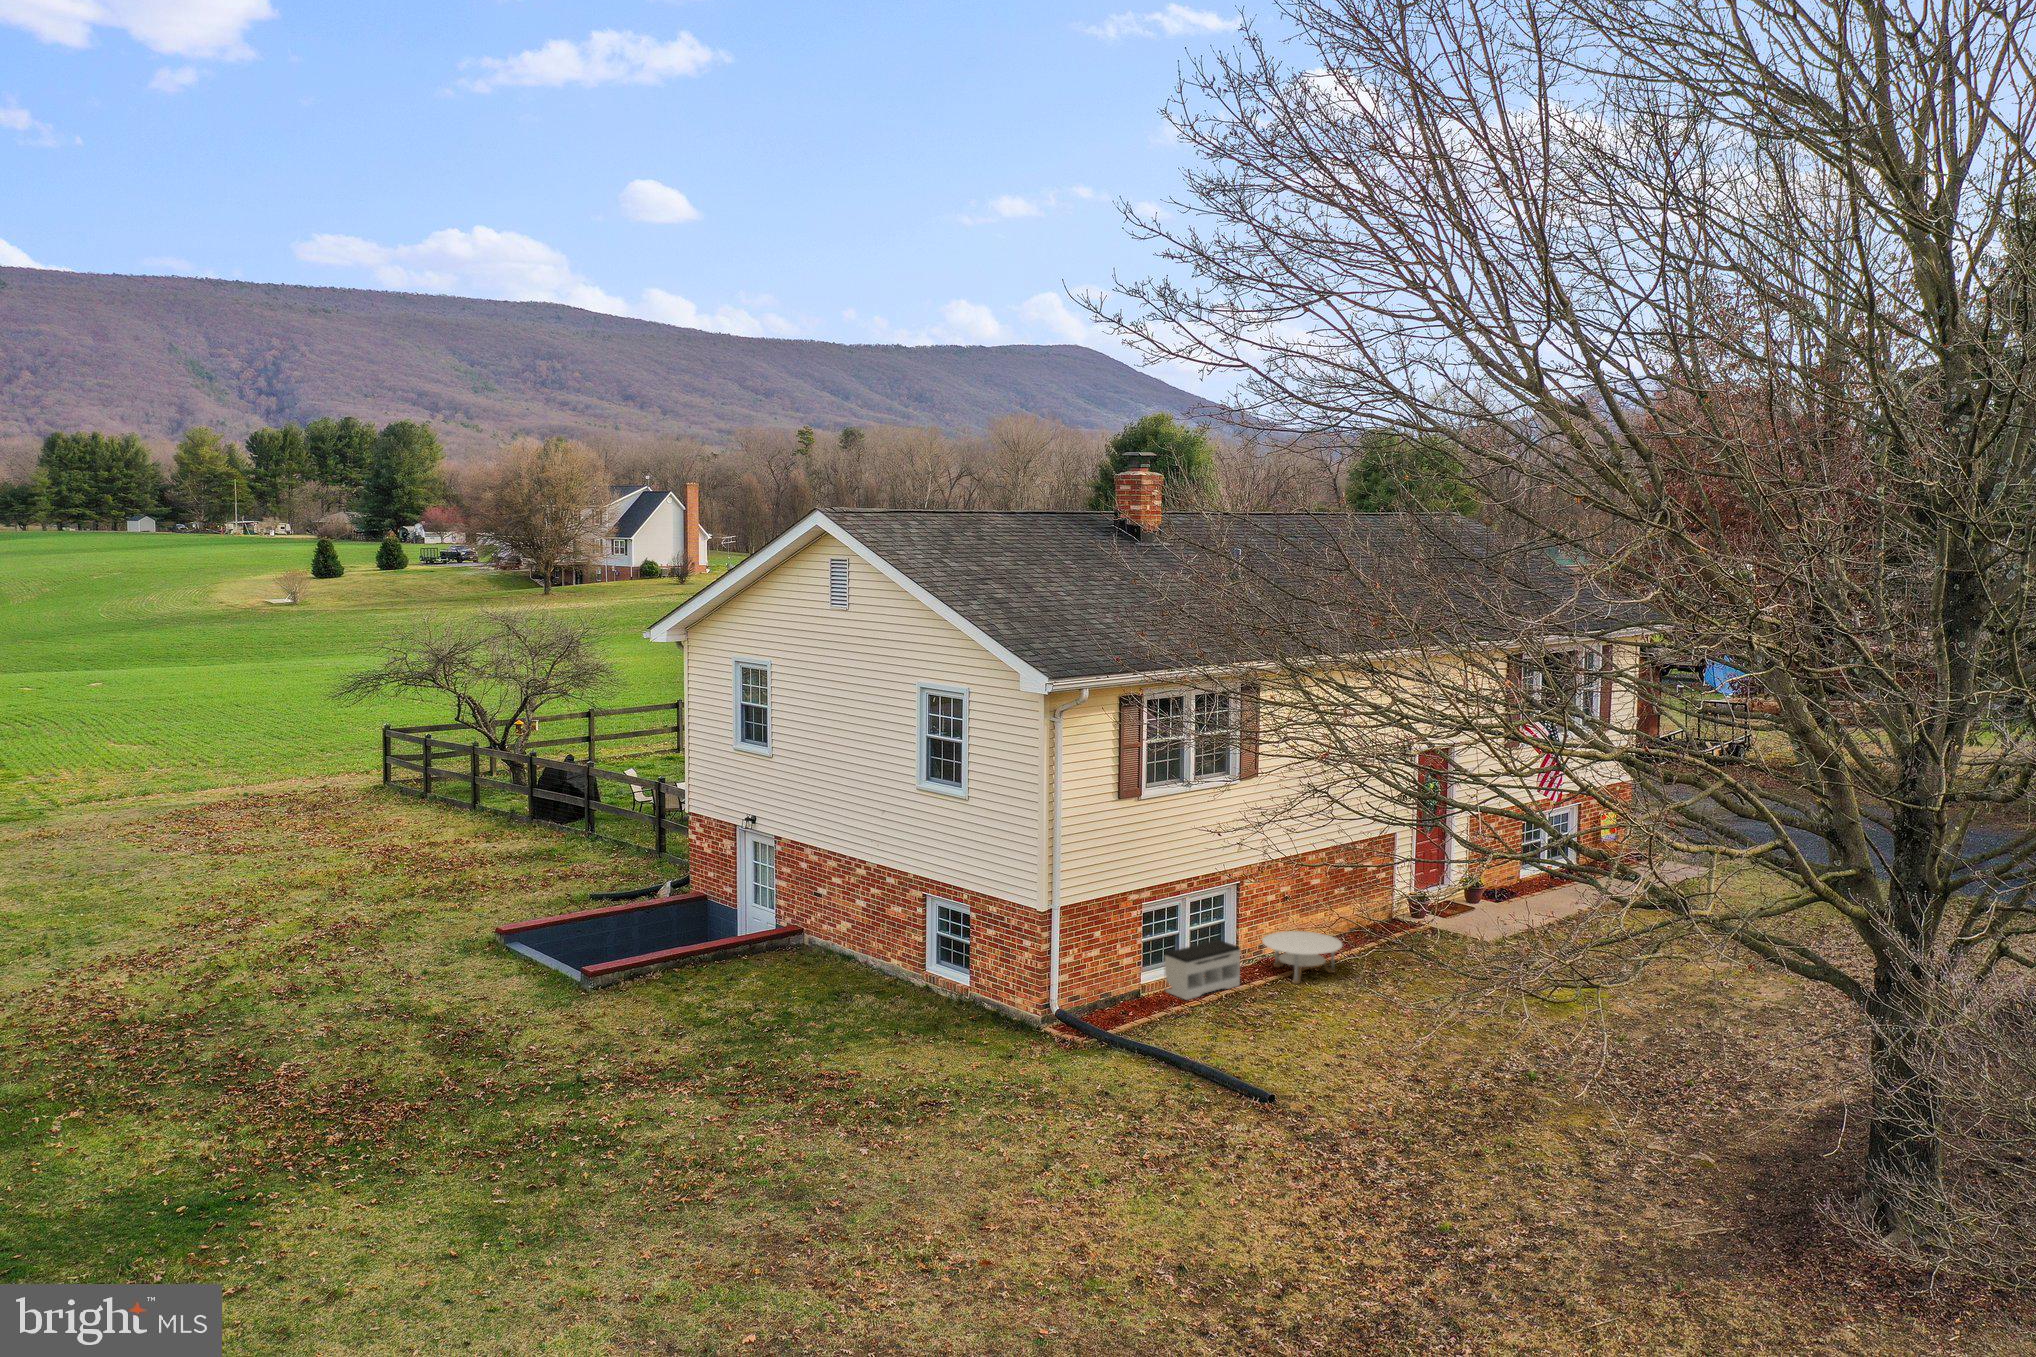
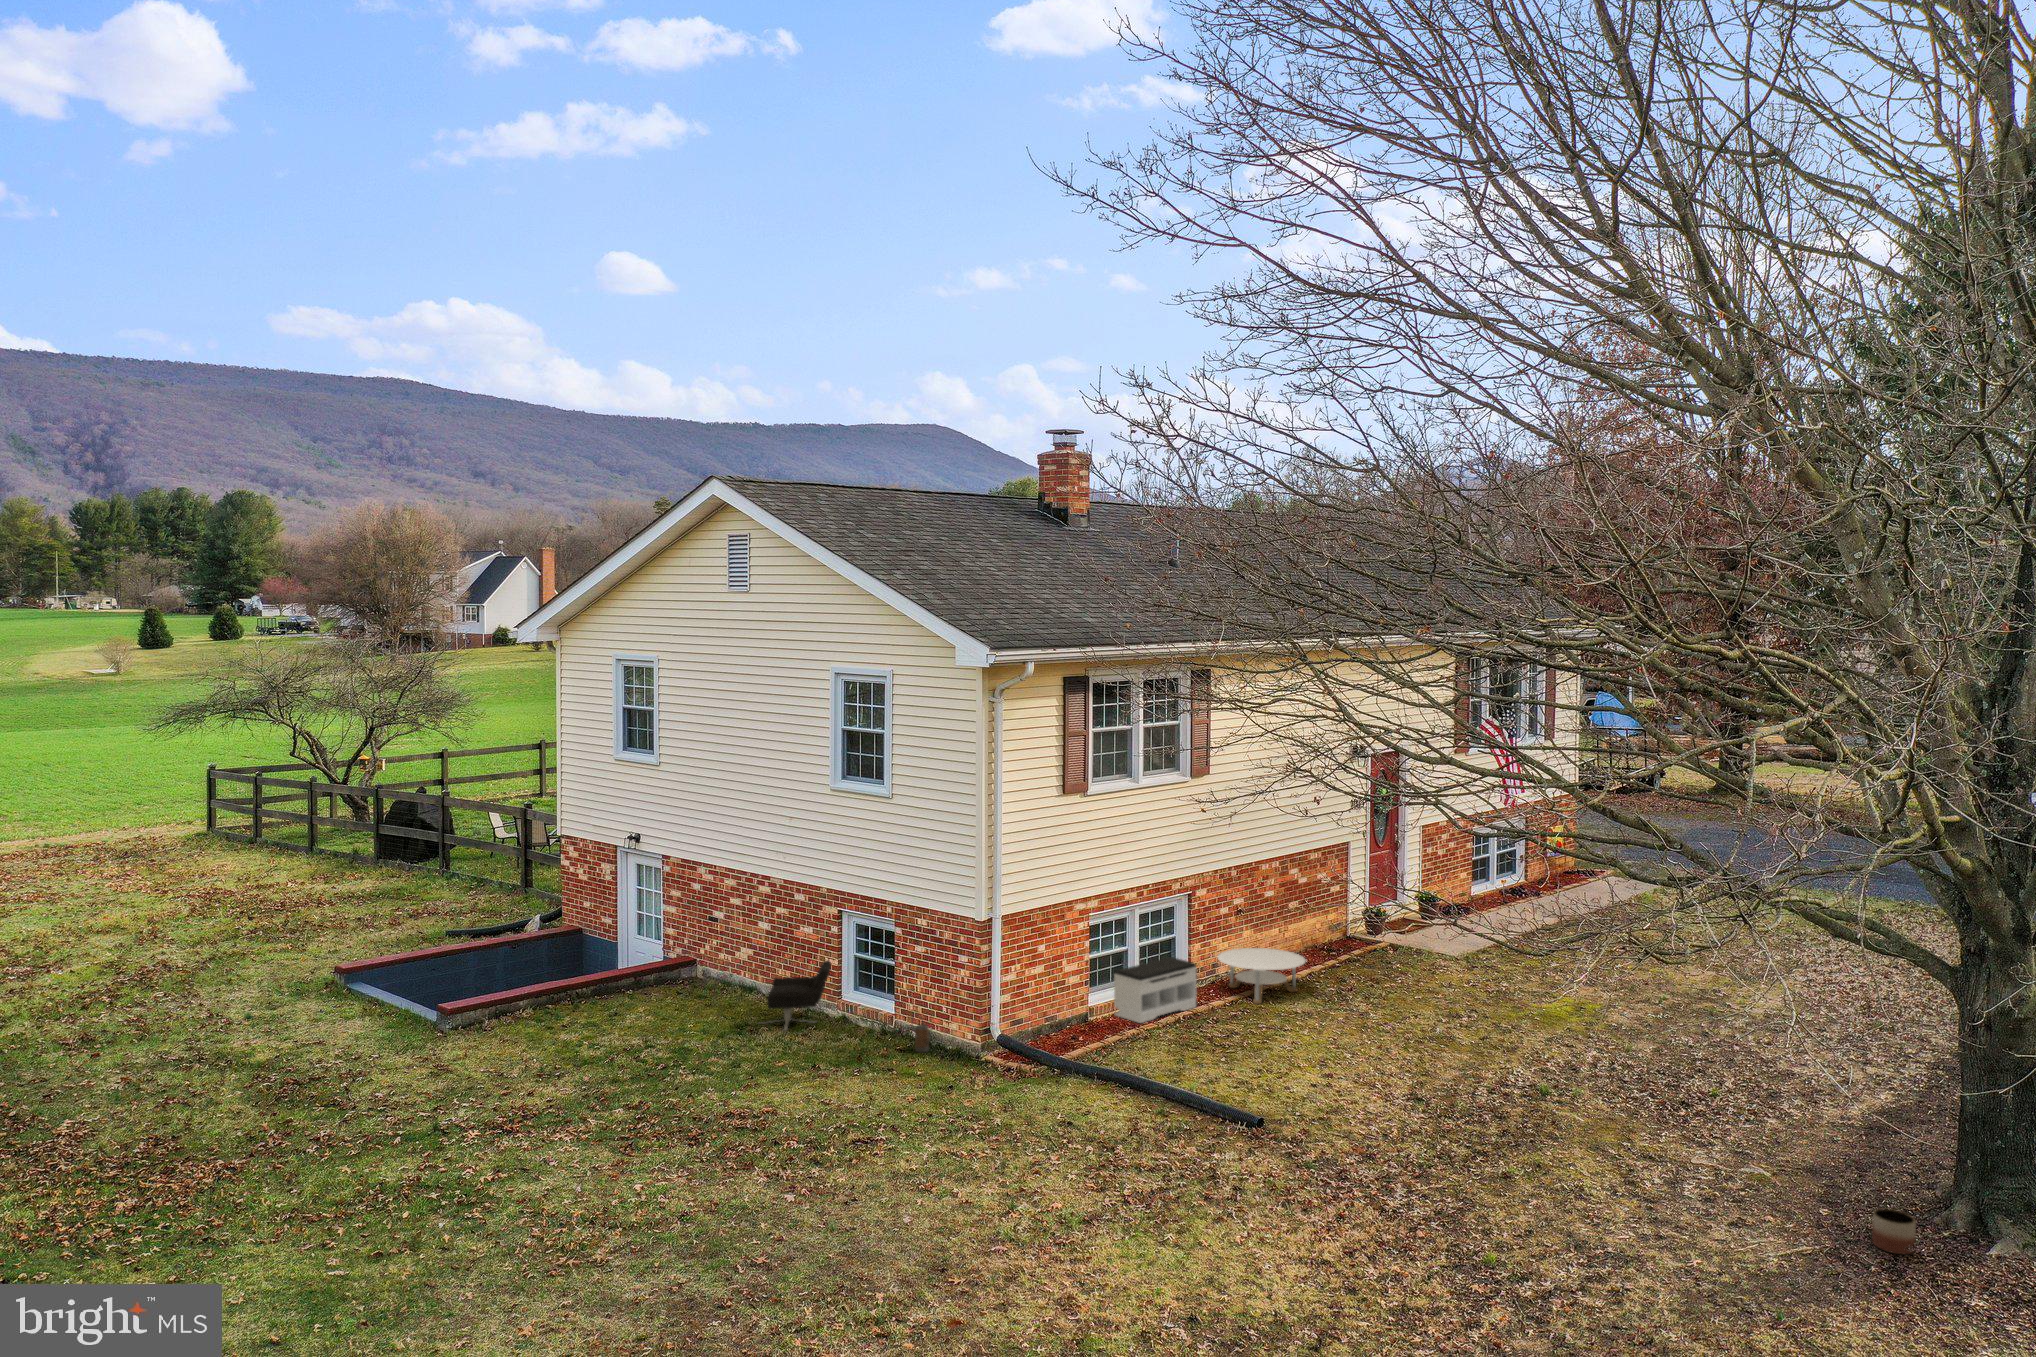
lounge chair: none [852,937,916,998] -> present [767,961,831,1030]
watering can: none [981,989,1000,1022] -> present [911,1014,931,1052]
planter: none [1788,1200,1825,1240] -> present [1872,1209,1916,1255]

